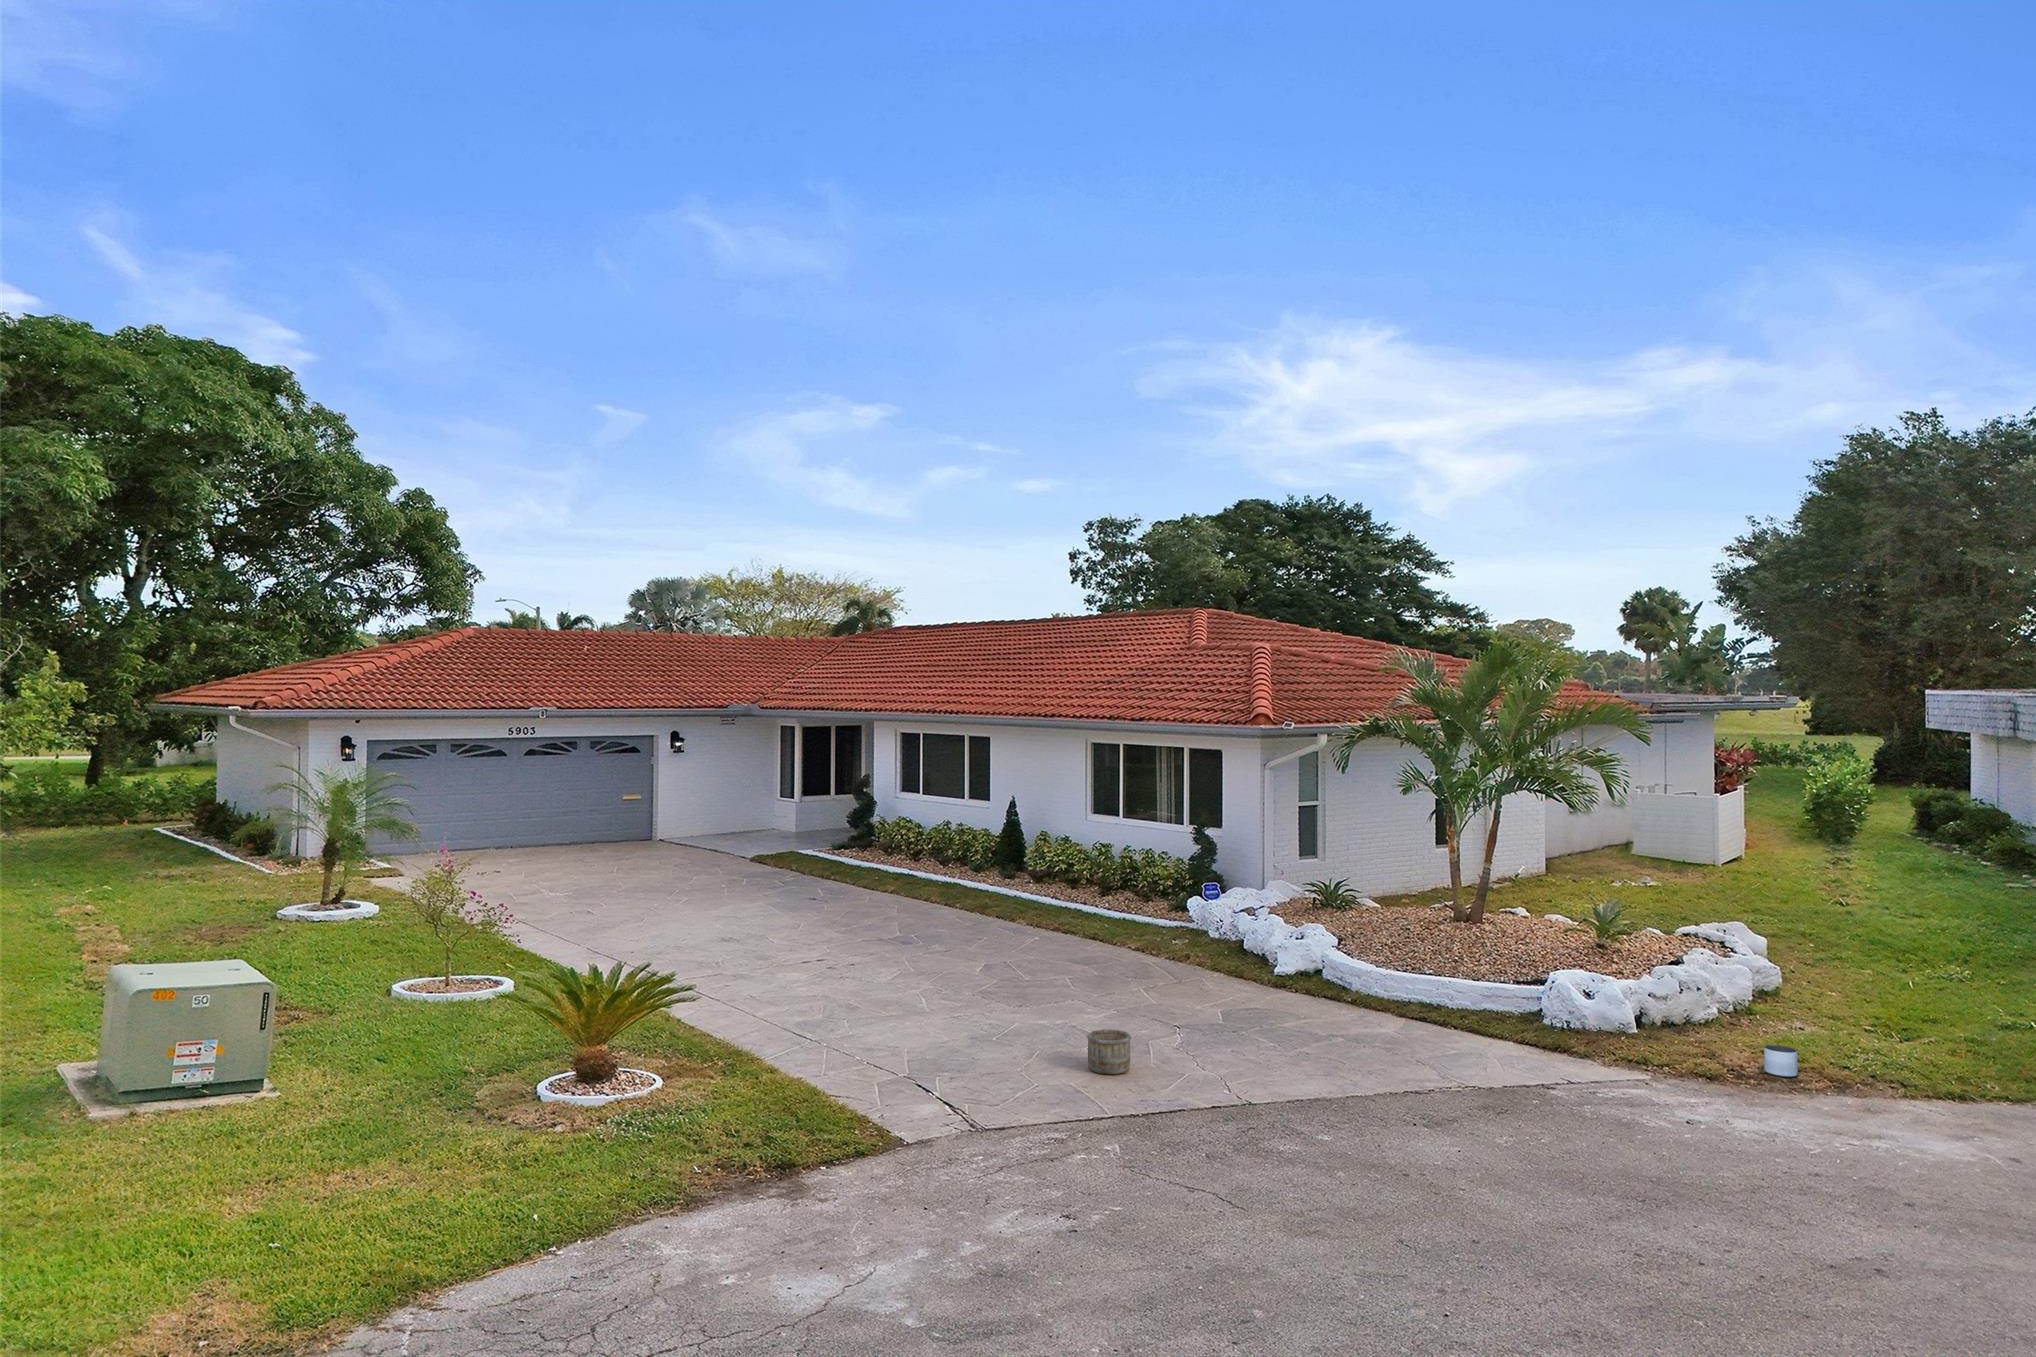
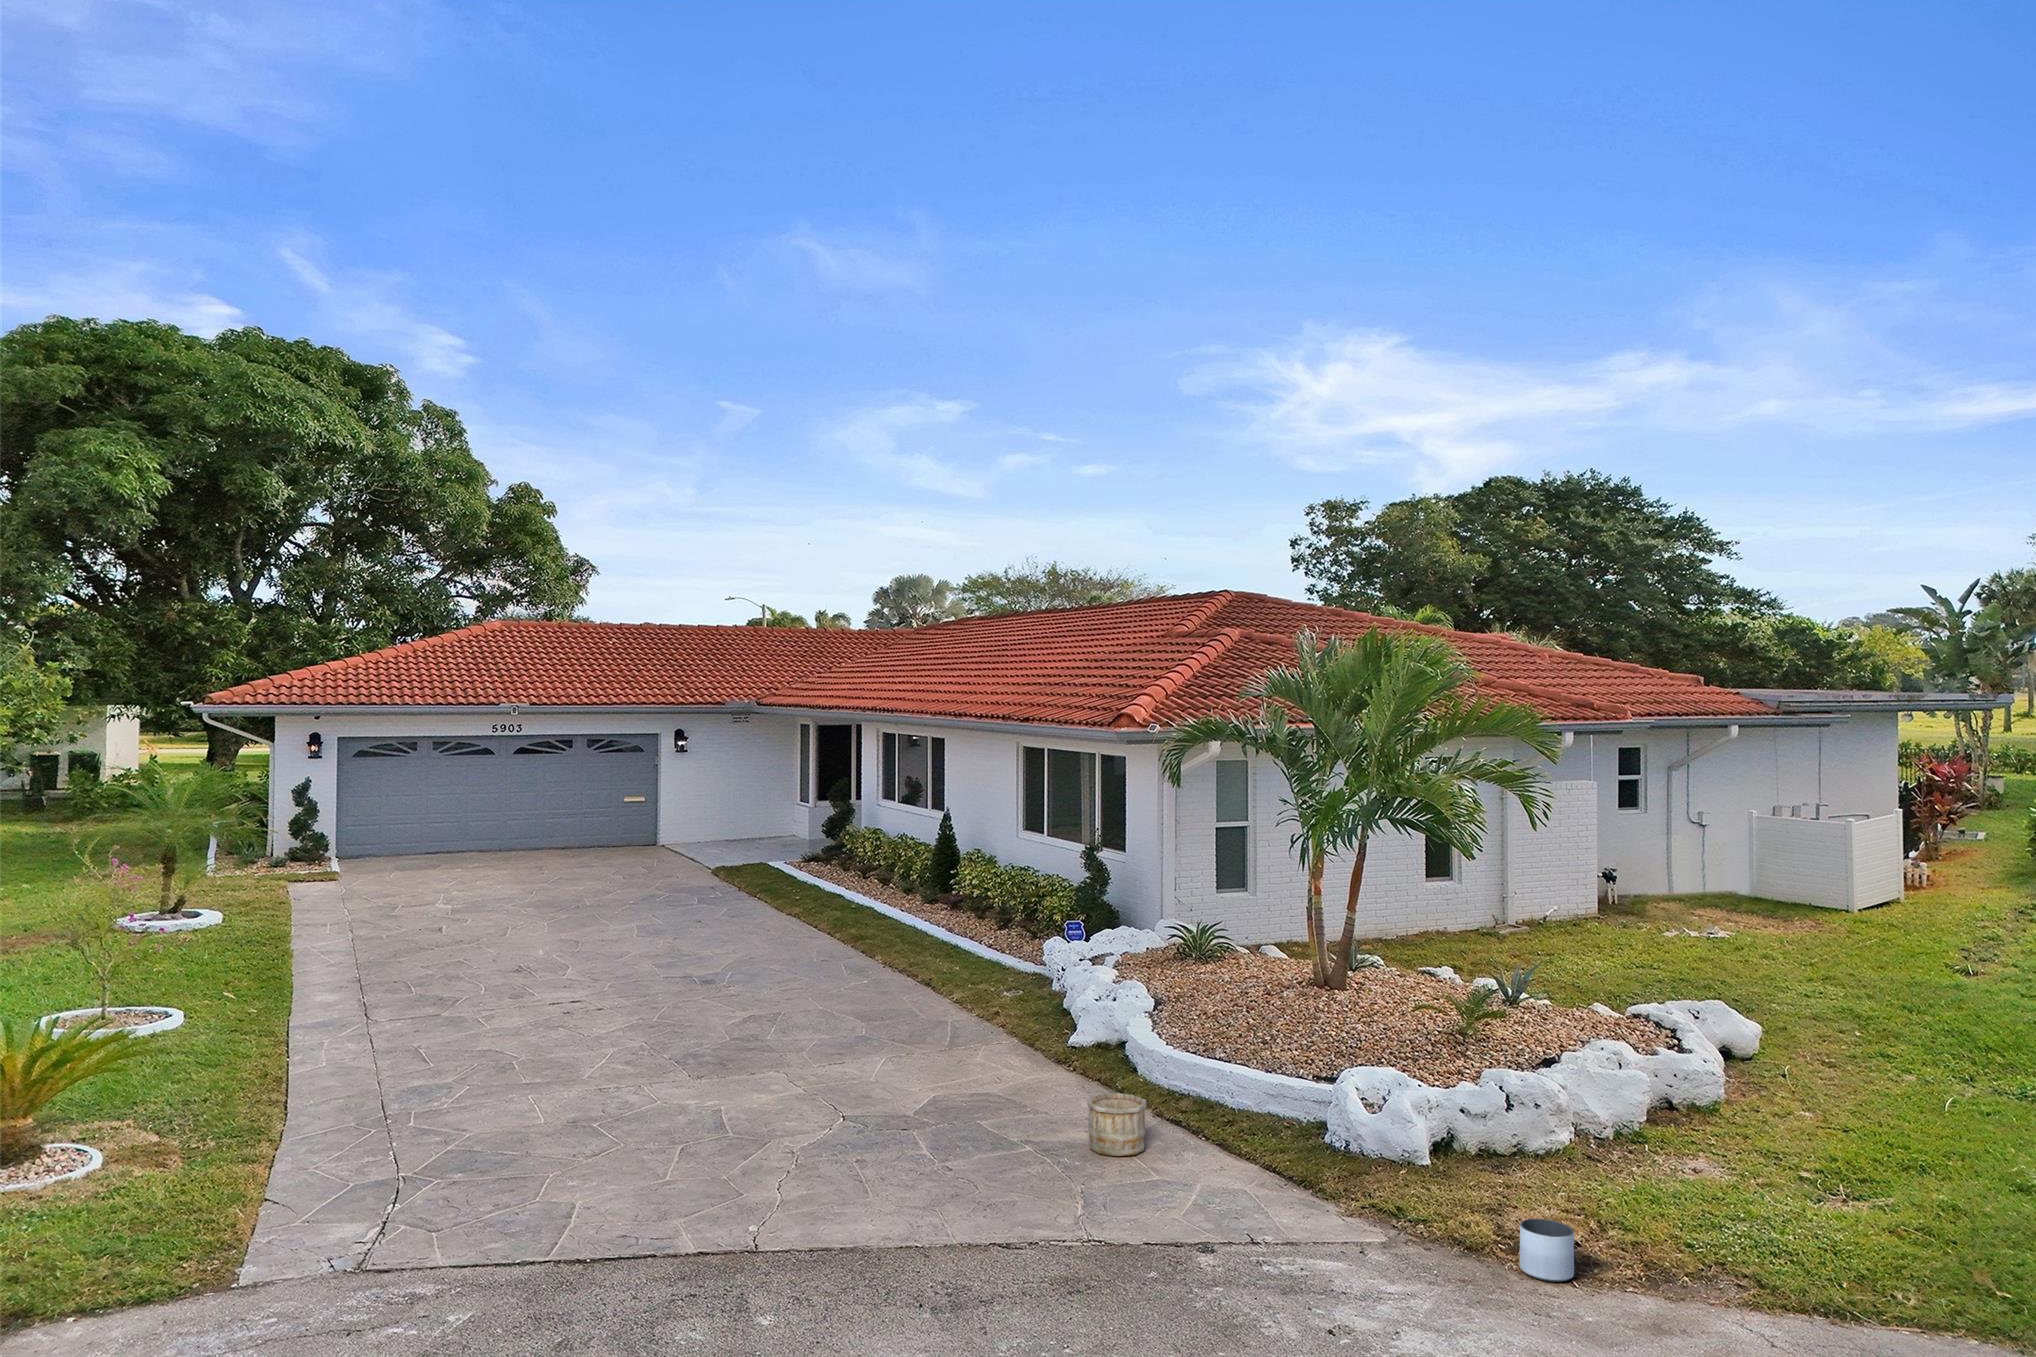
wooden bucket: present [1087,1029,1131,1074] -> present [1087,1093,1147,1156]

